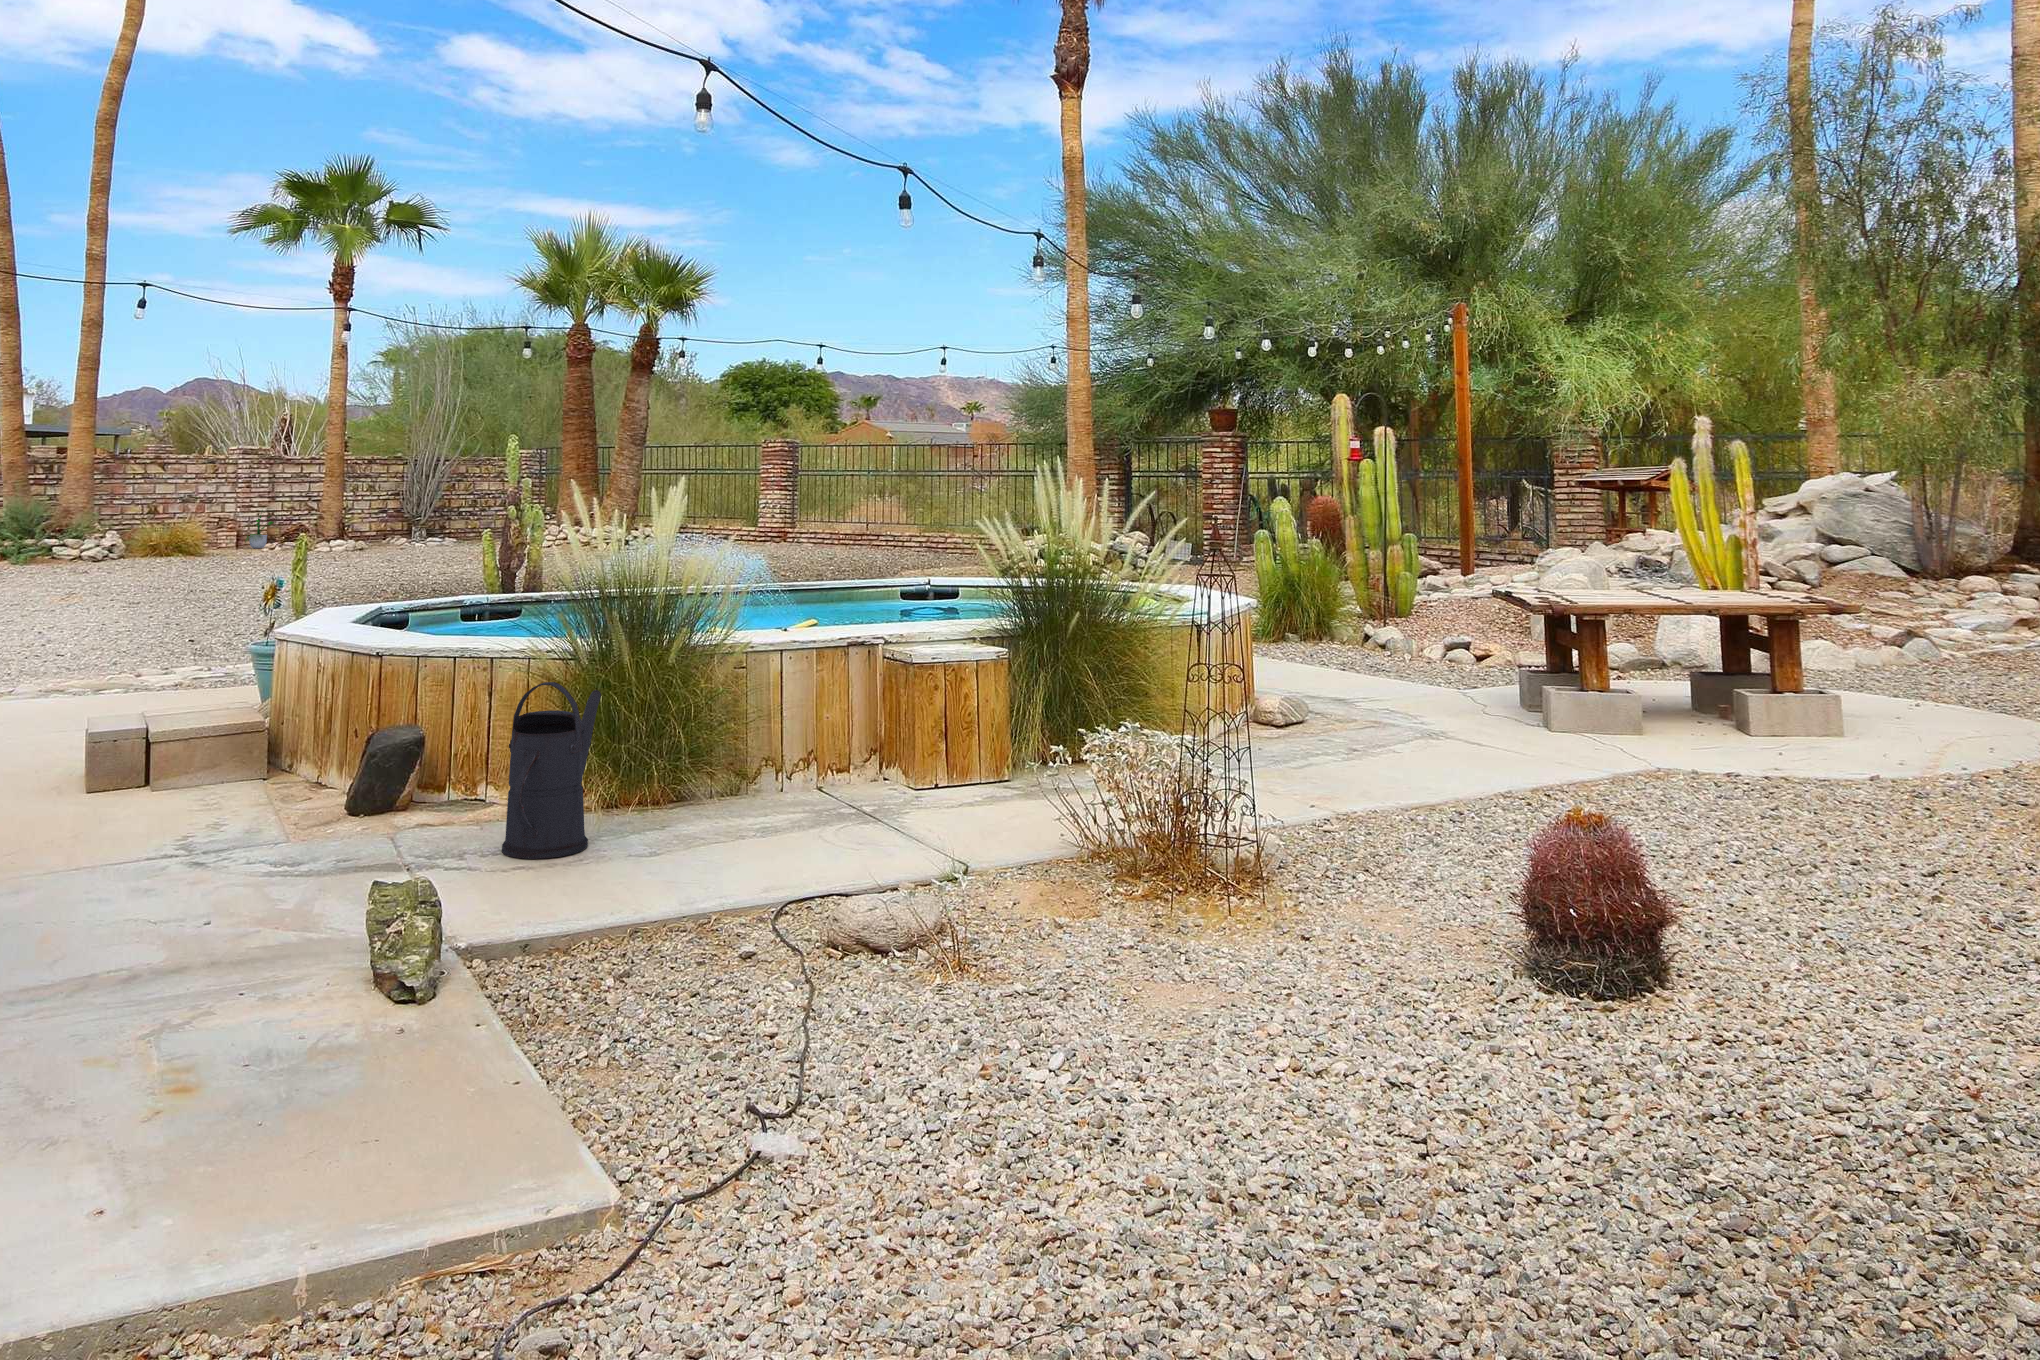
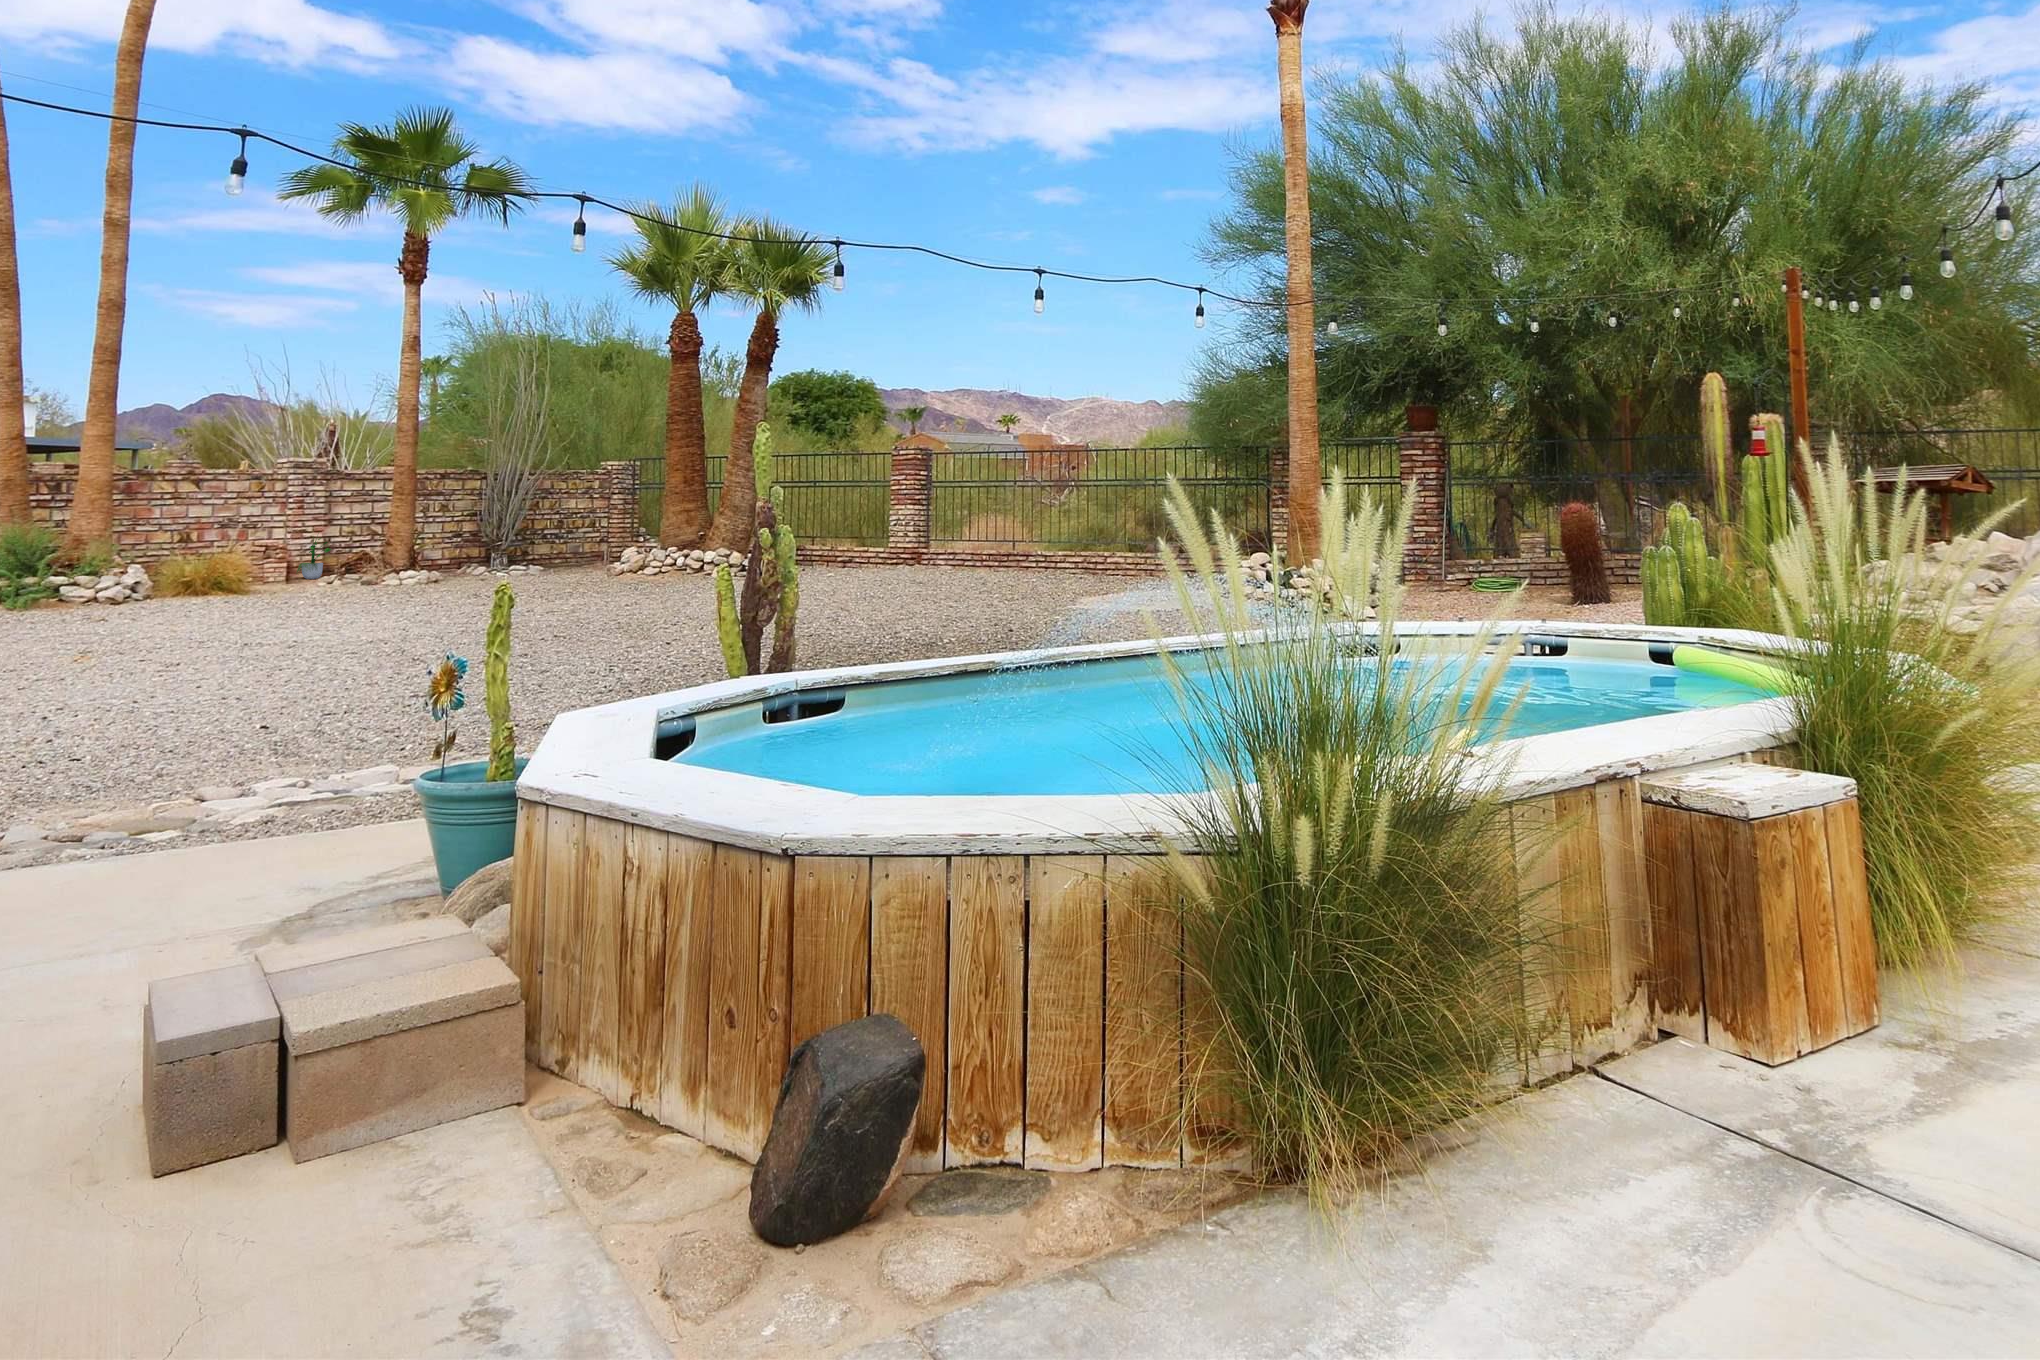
watering can: present [502,682,601,859] -> none [931,901,1079,1258]

